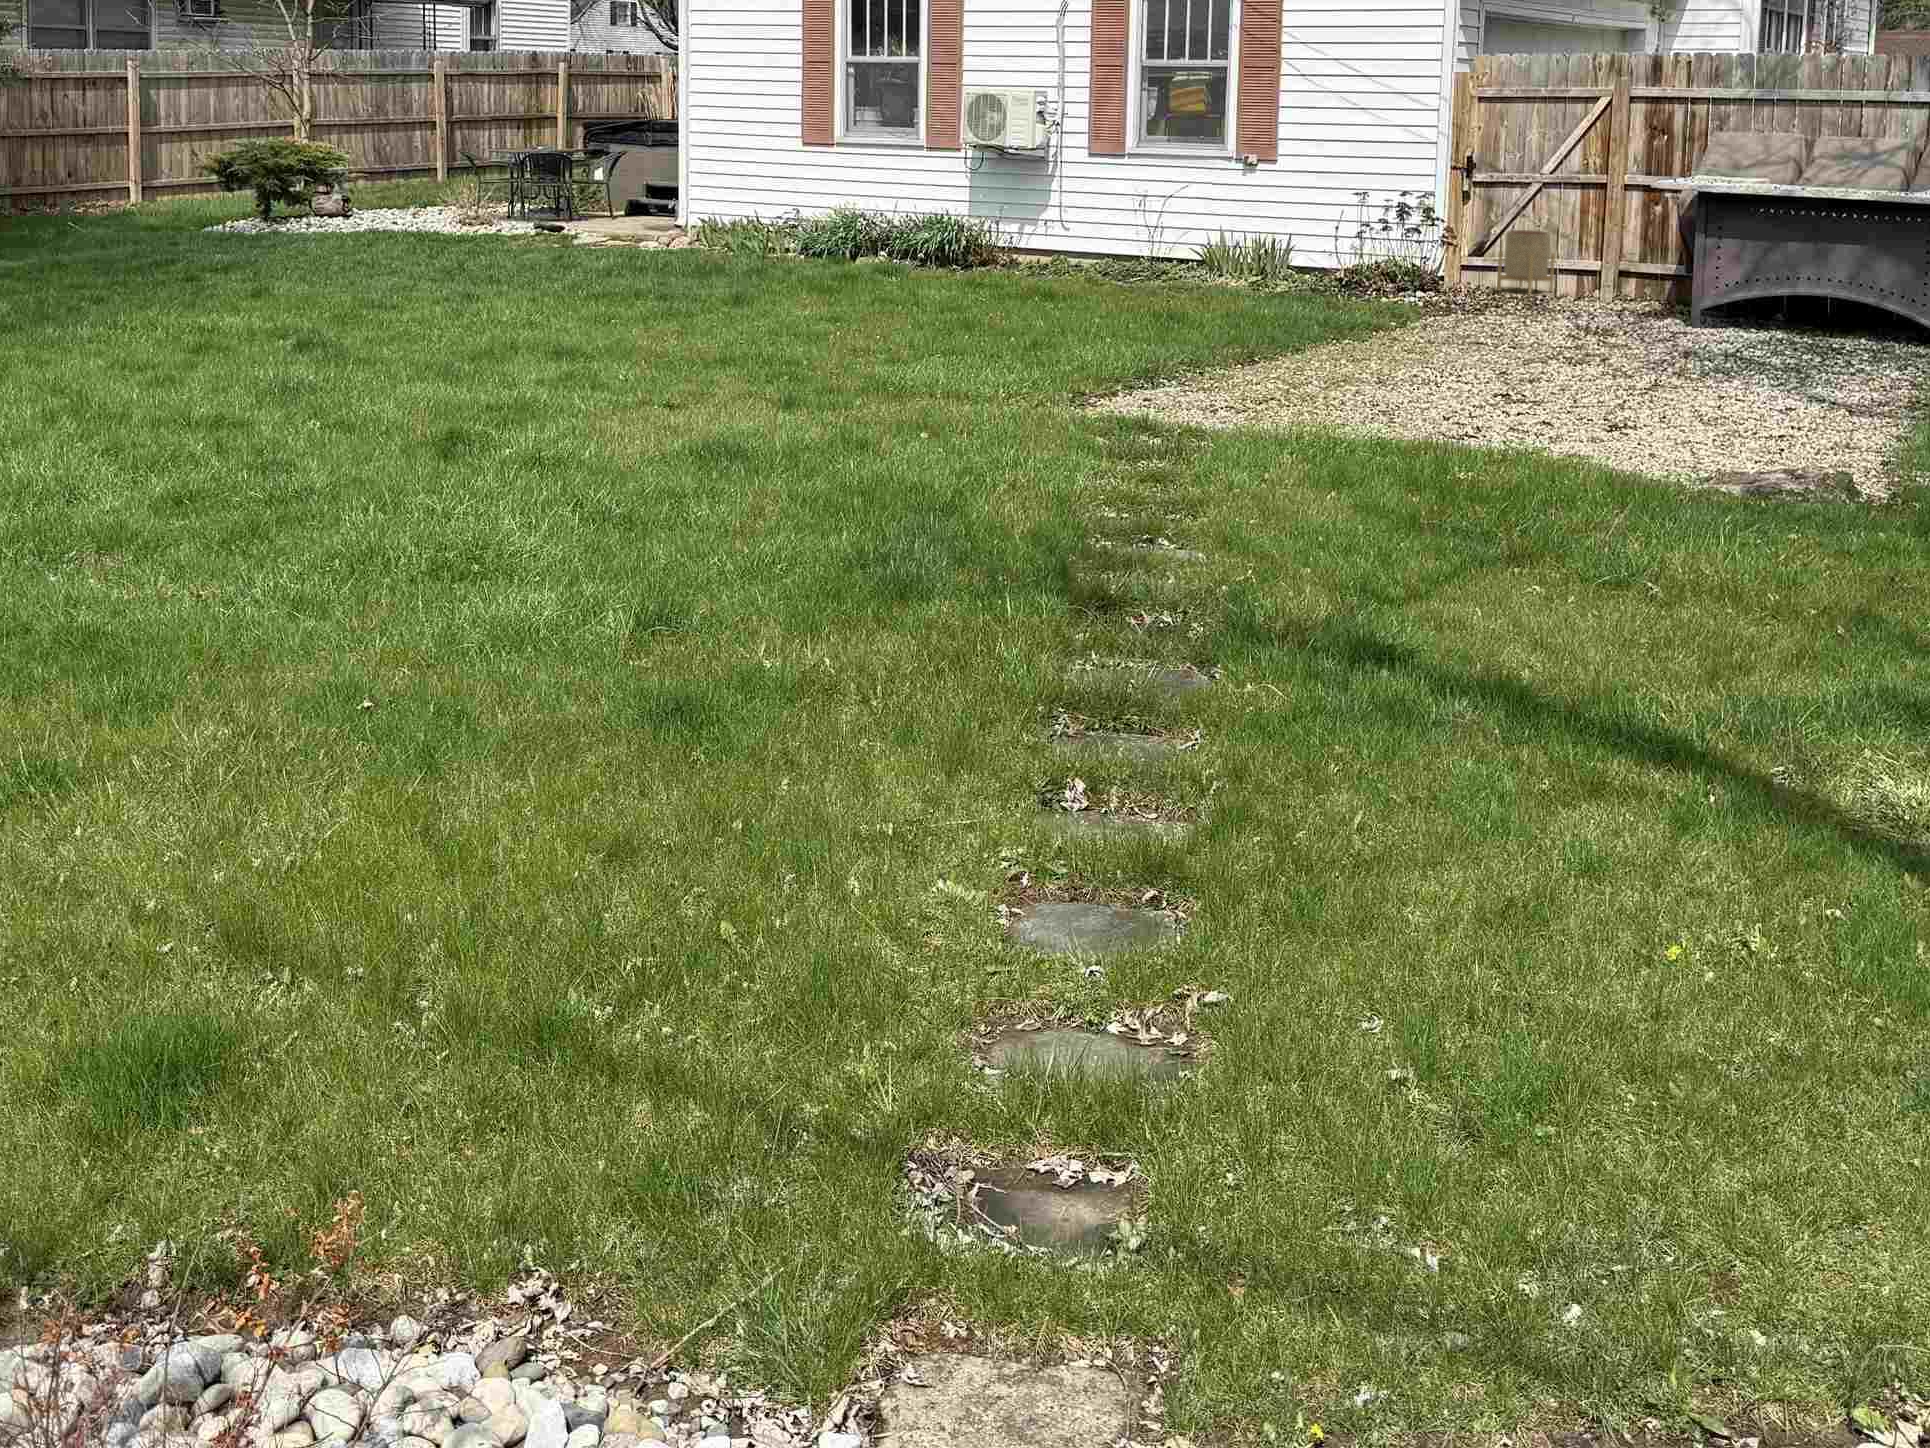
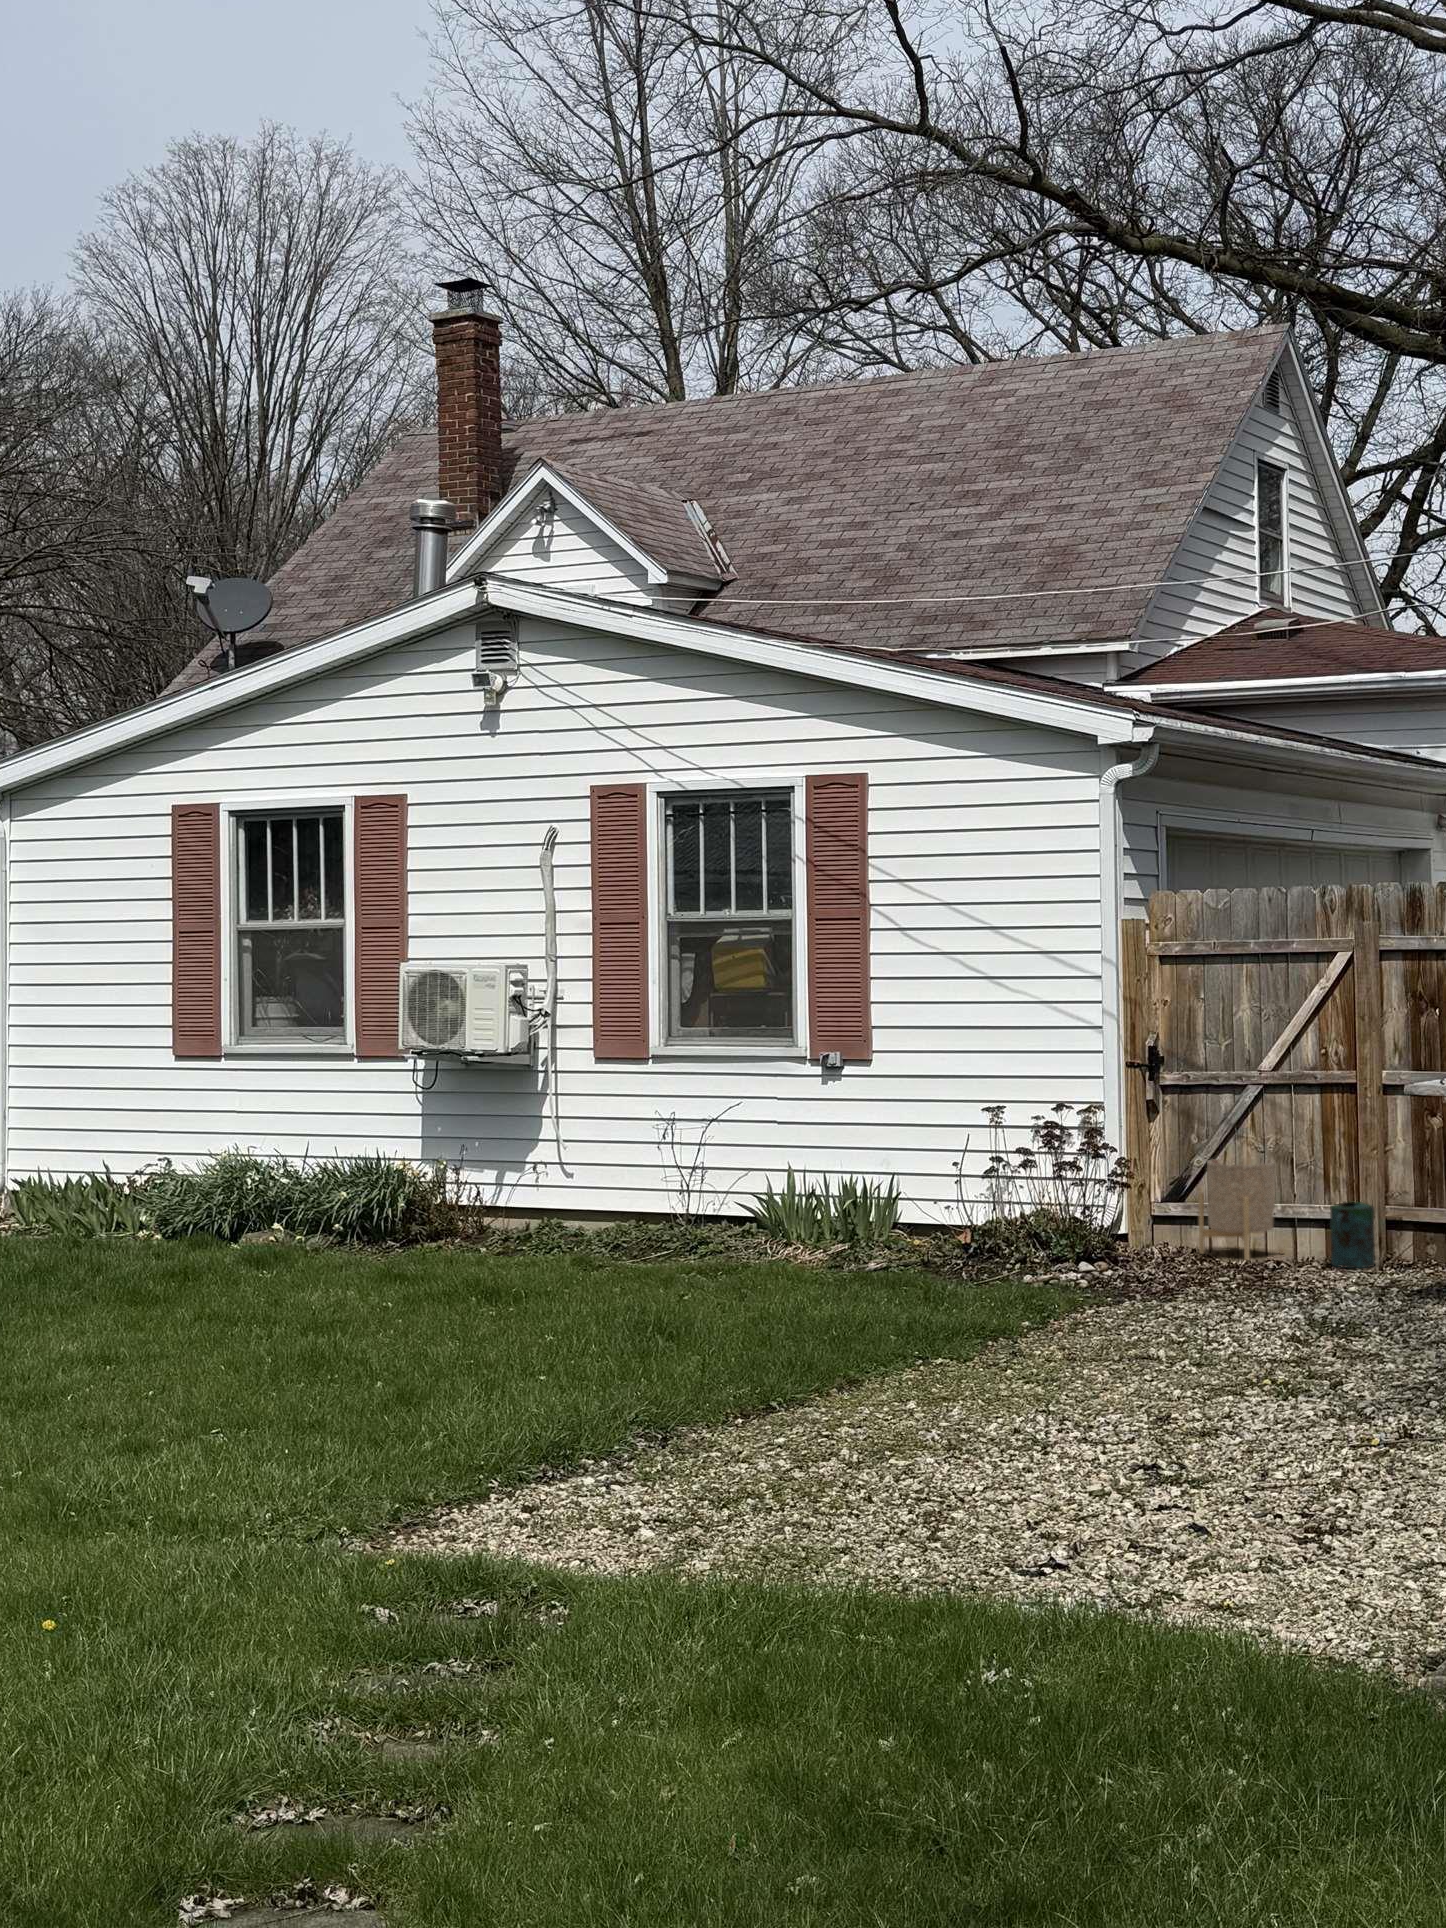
watering can: none [1585,252,1620,302] -> present [1330,1202,1375,1268]

